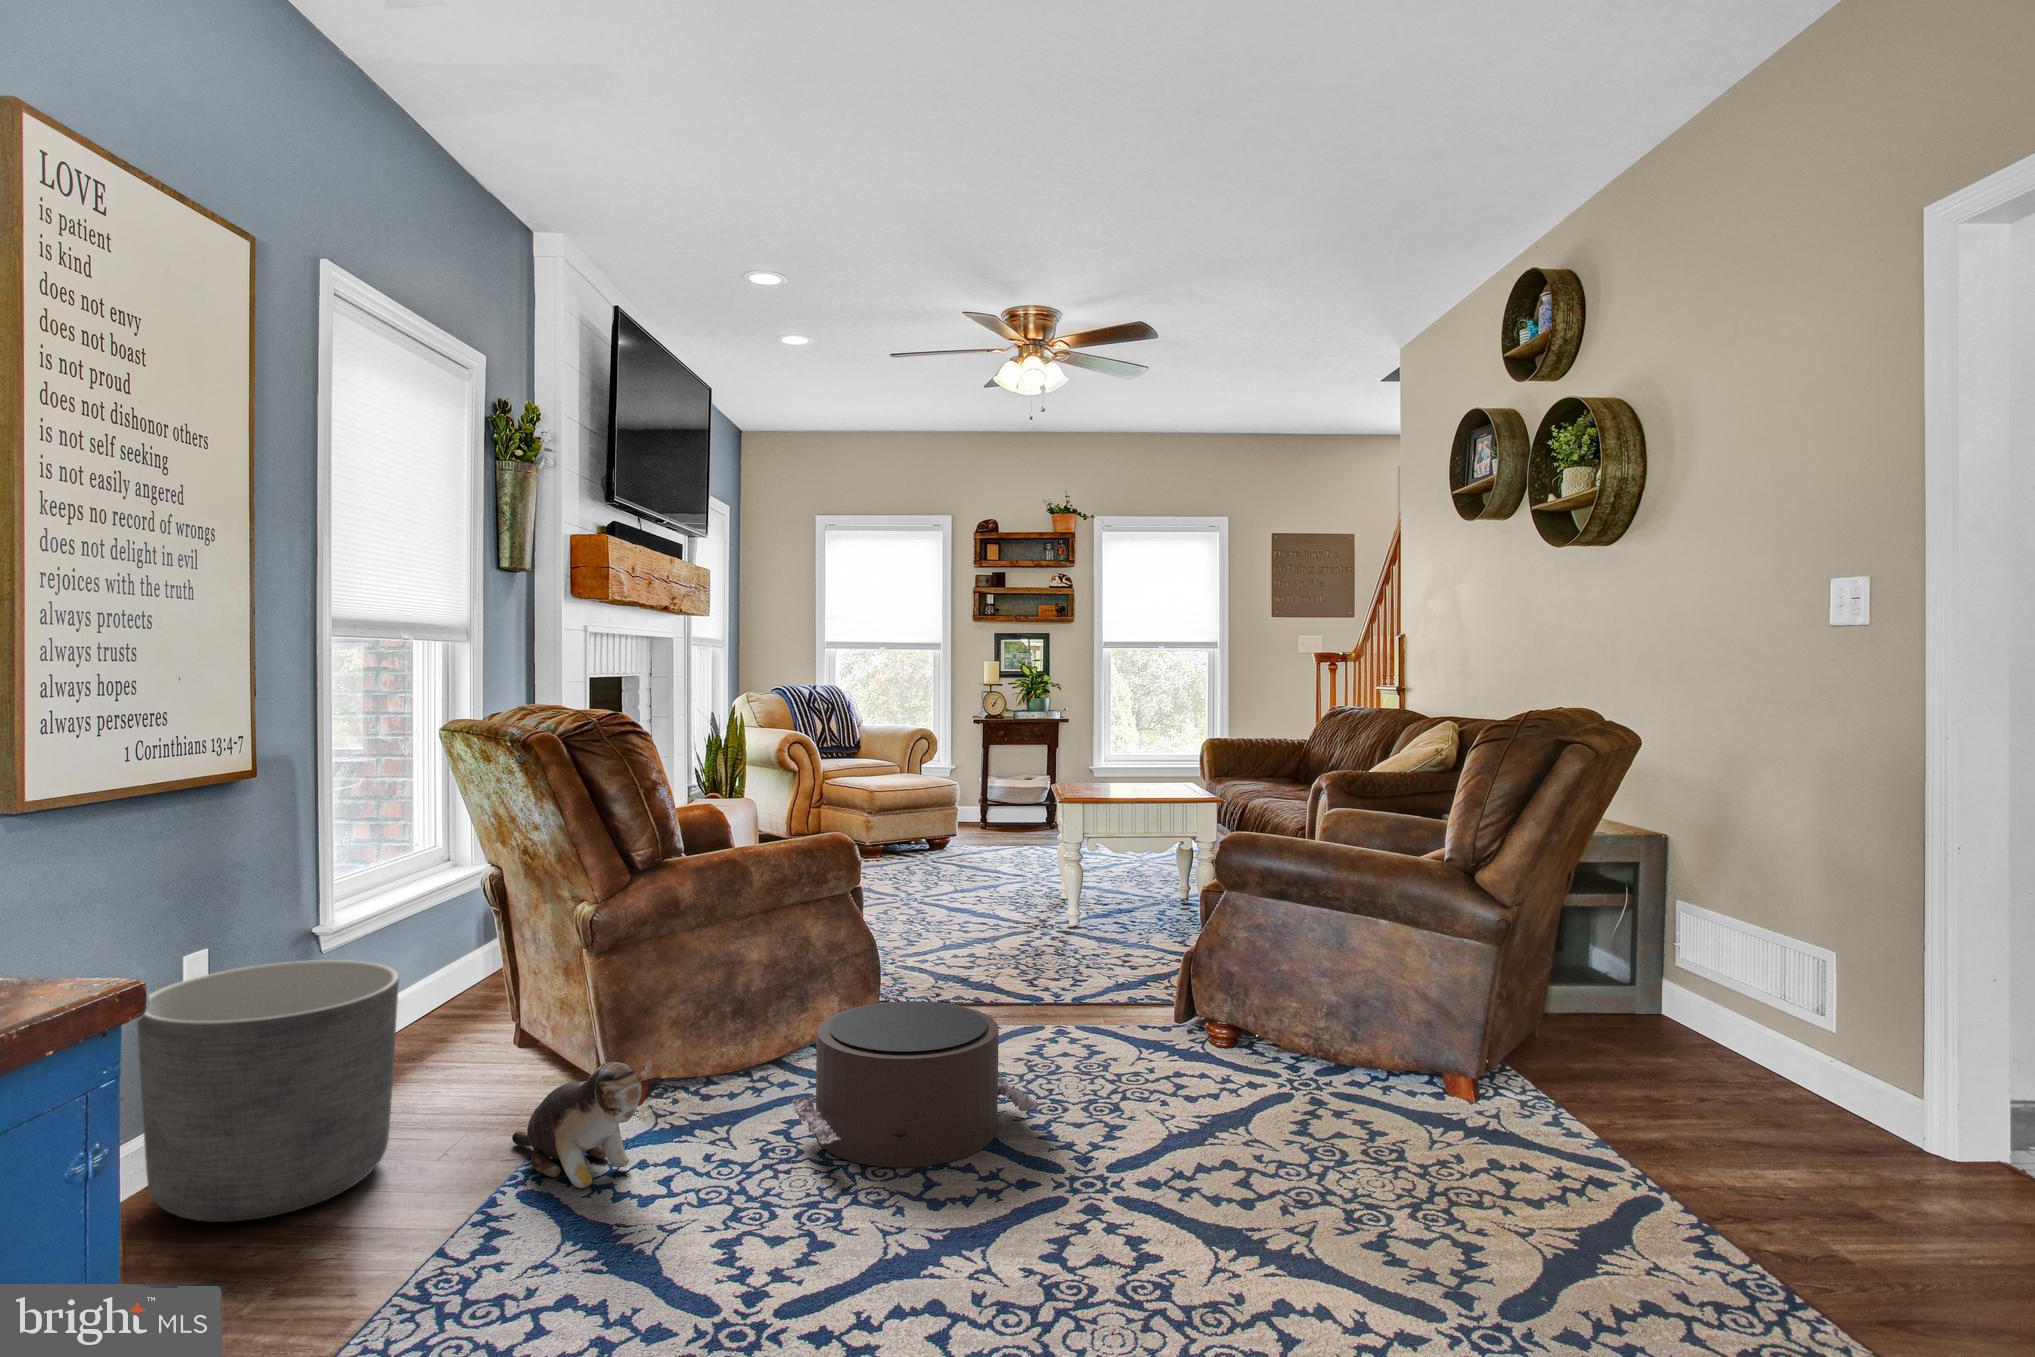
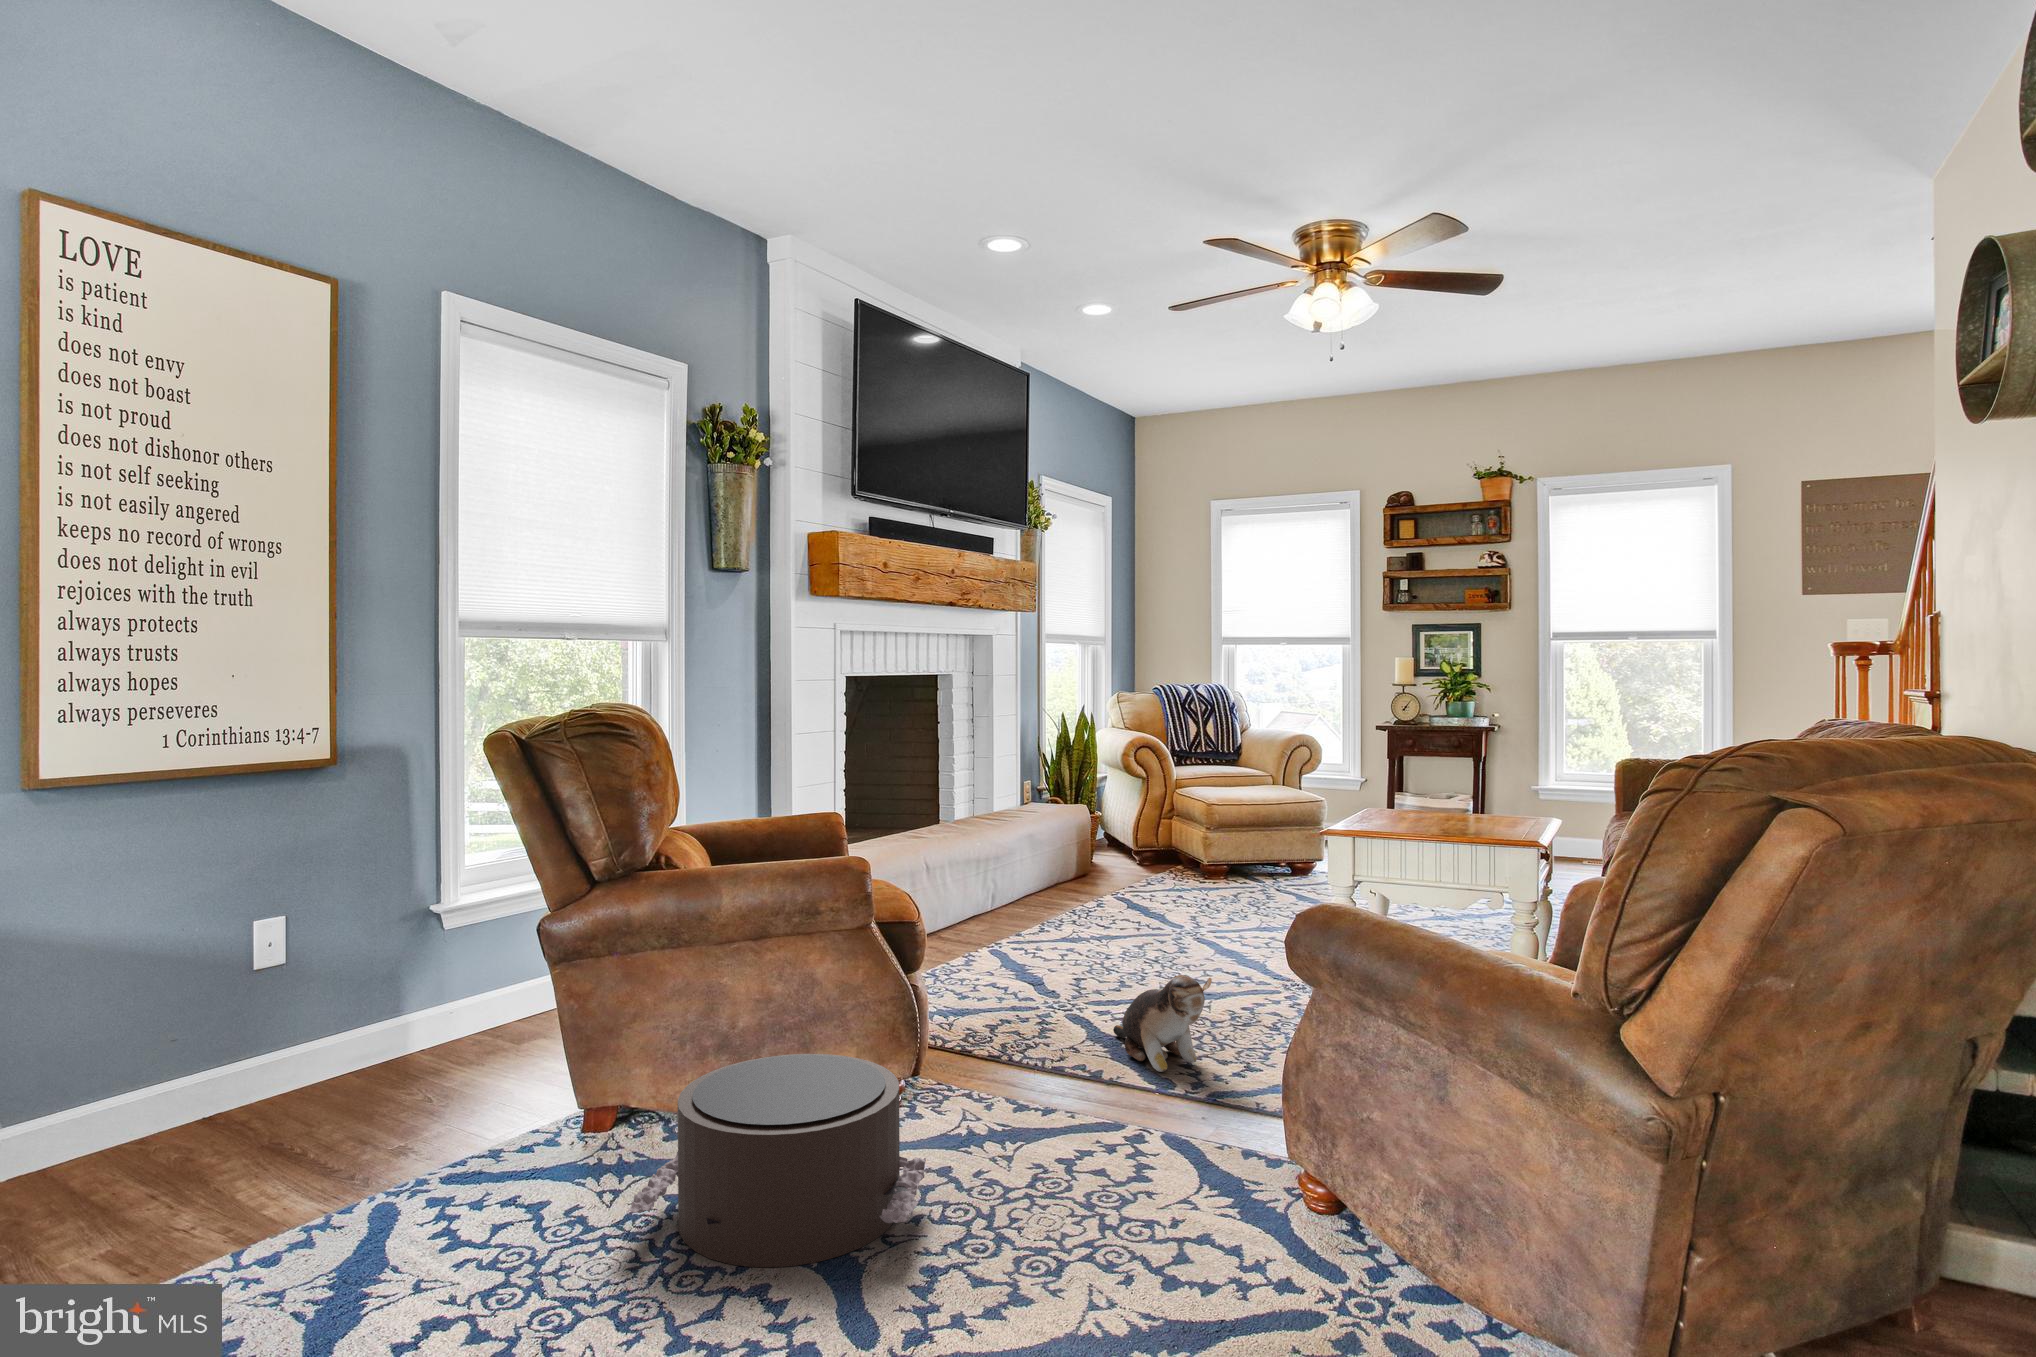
planter: present [137,960,399,1222] -> none [135,935,376,1168]
plush toy: present [512,1060,652,1188] -> present [1113,975,1212,1072]

